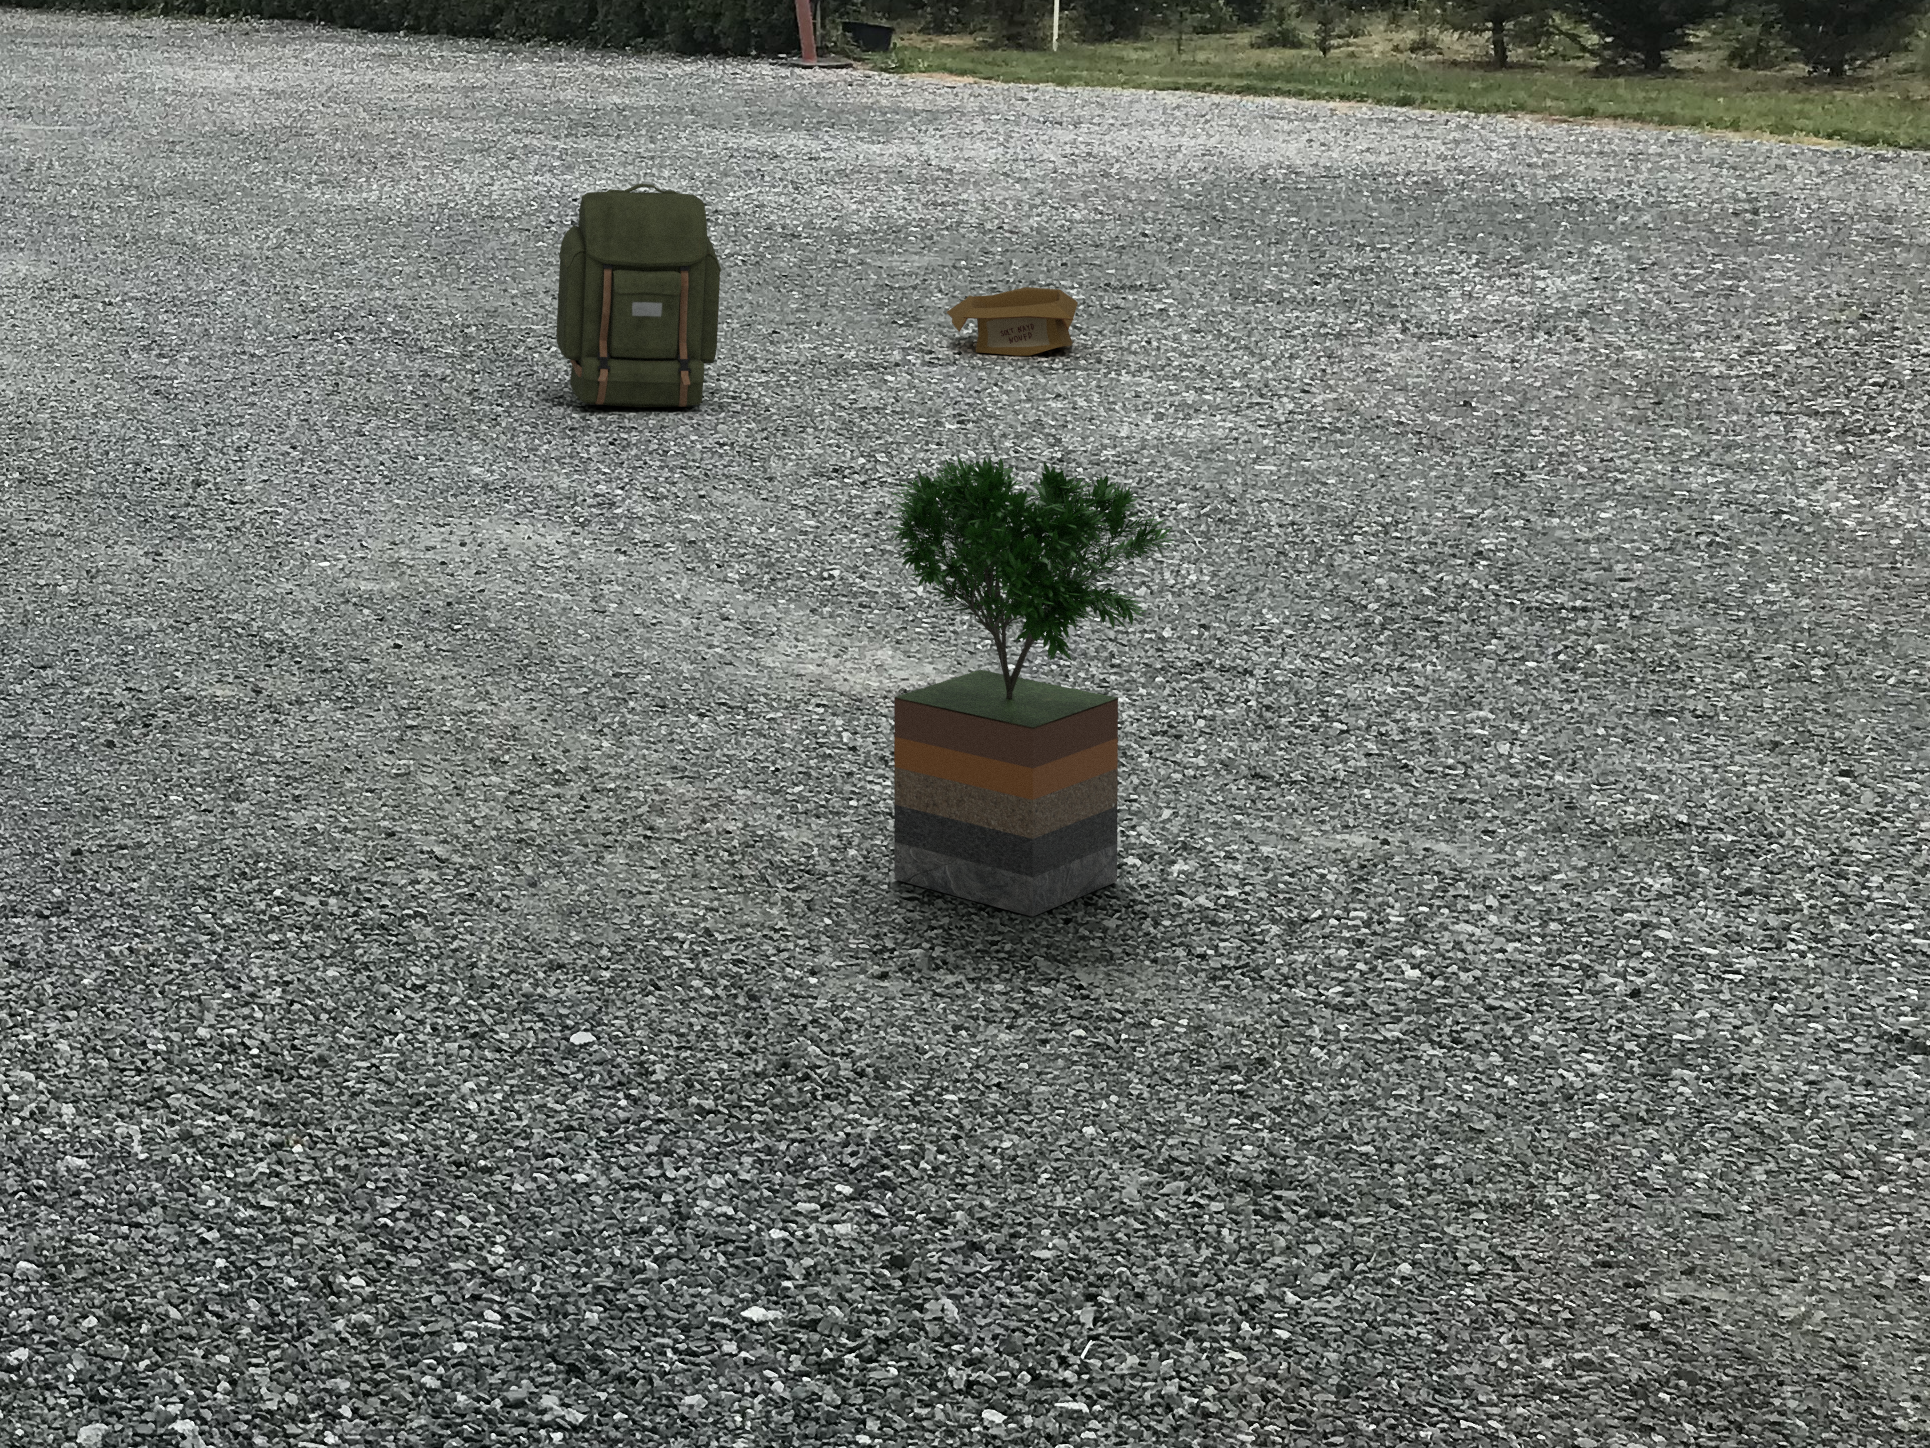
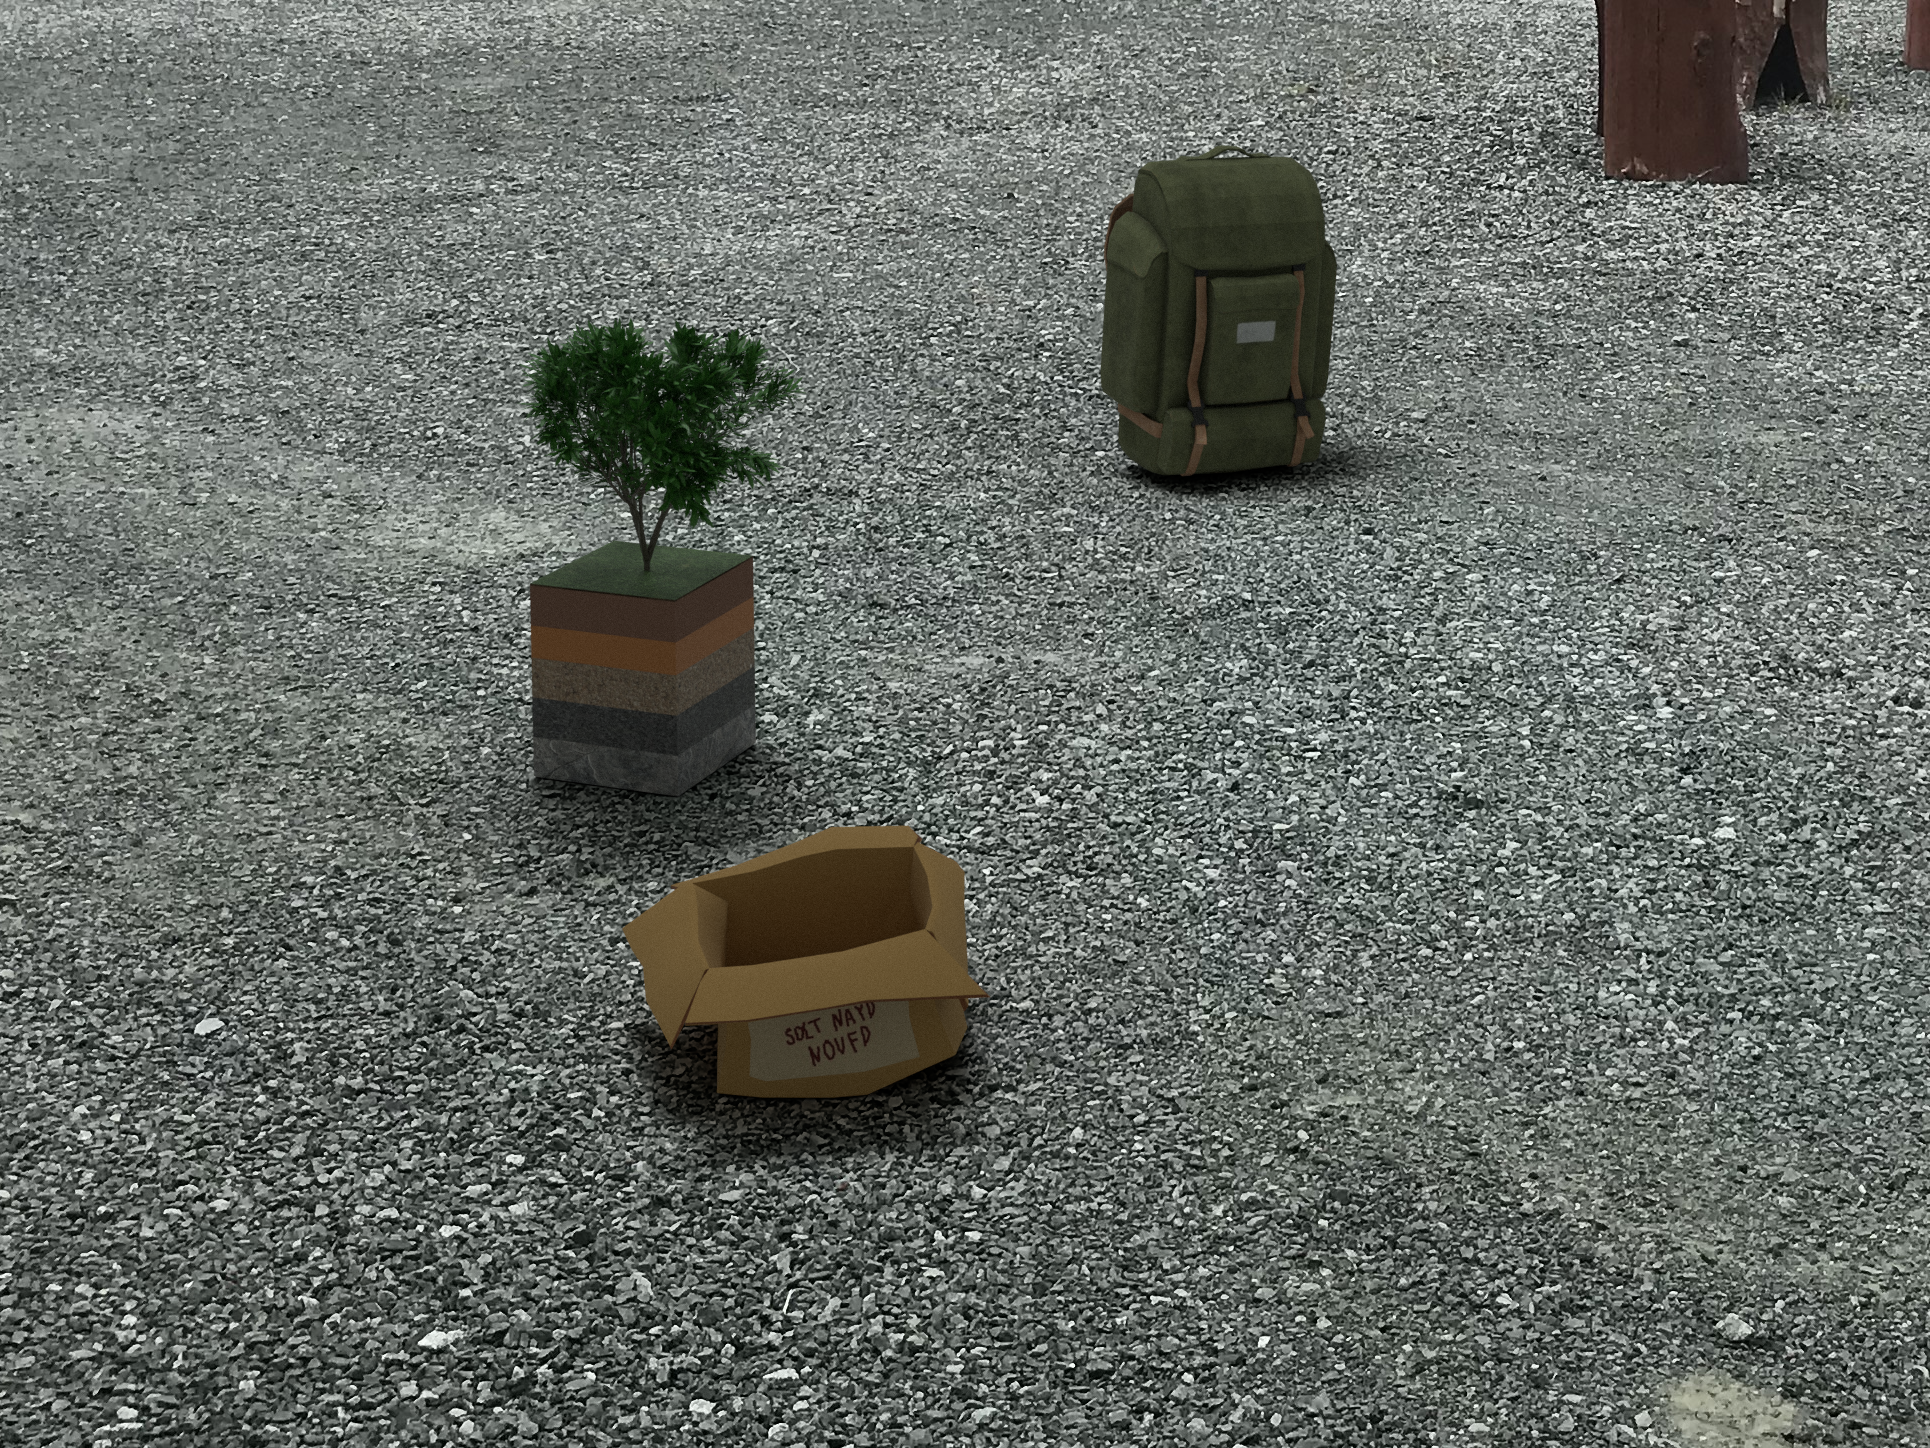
backpack: present [556,184,721,407] -> present [1100,145,1337,476]
cardboard box: present [947,287,1078,355] -> present [622,826,990,1098]

